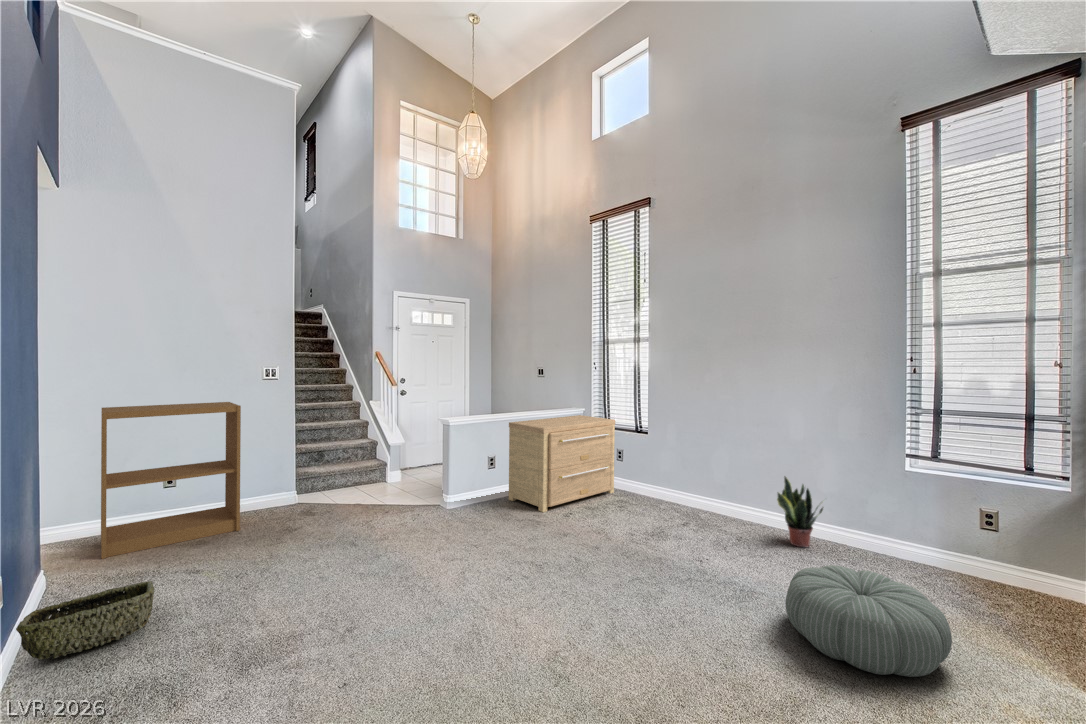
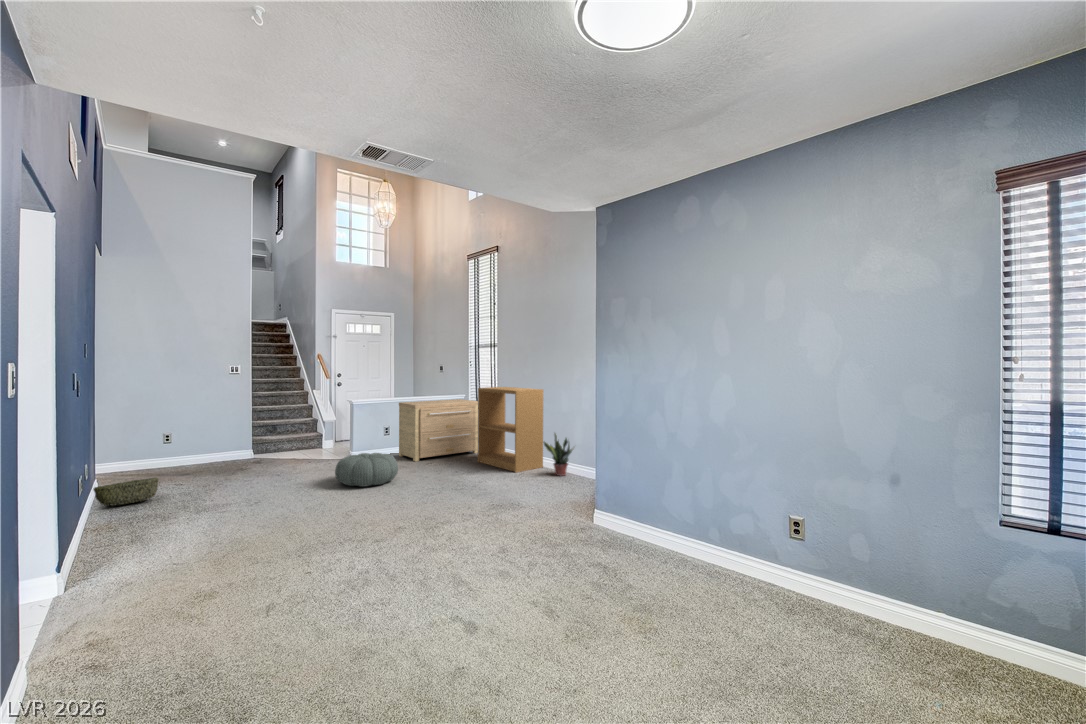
bookshelf: present [101,402,241,559] -> present [478,387,543,472]
pouf: present [786,565,952,677] -> present [335,453,398,487]

